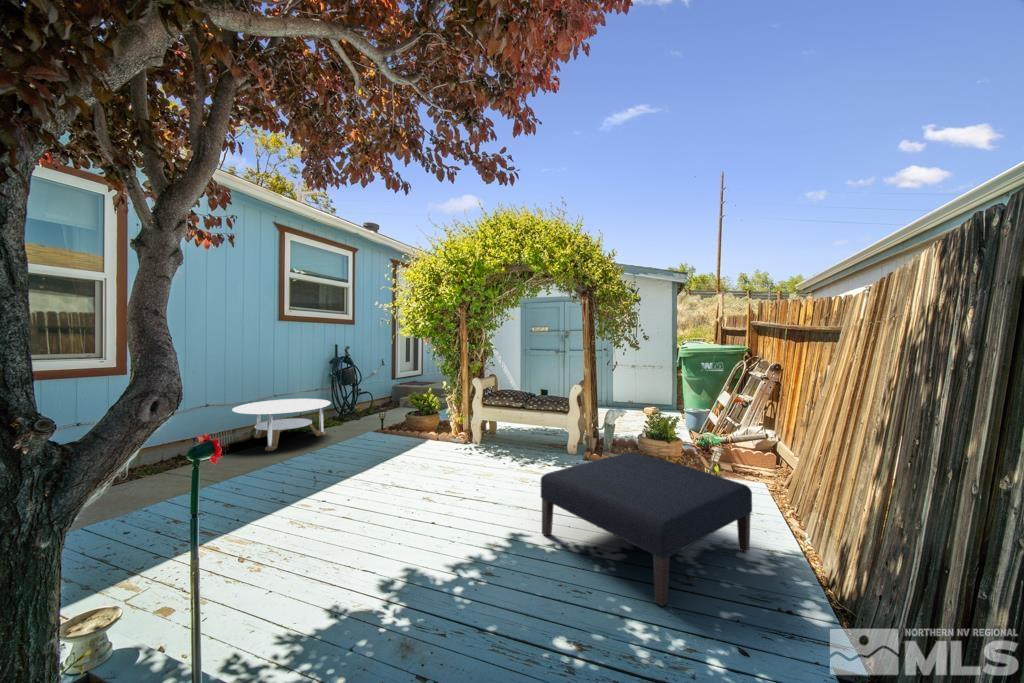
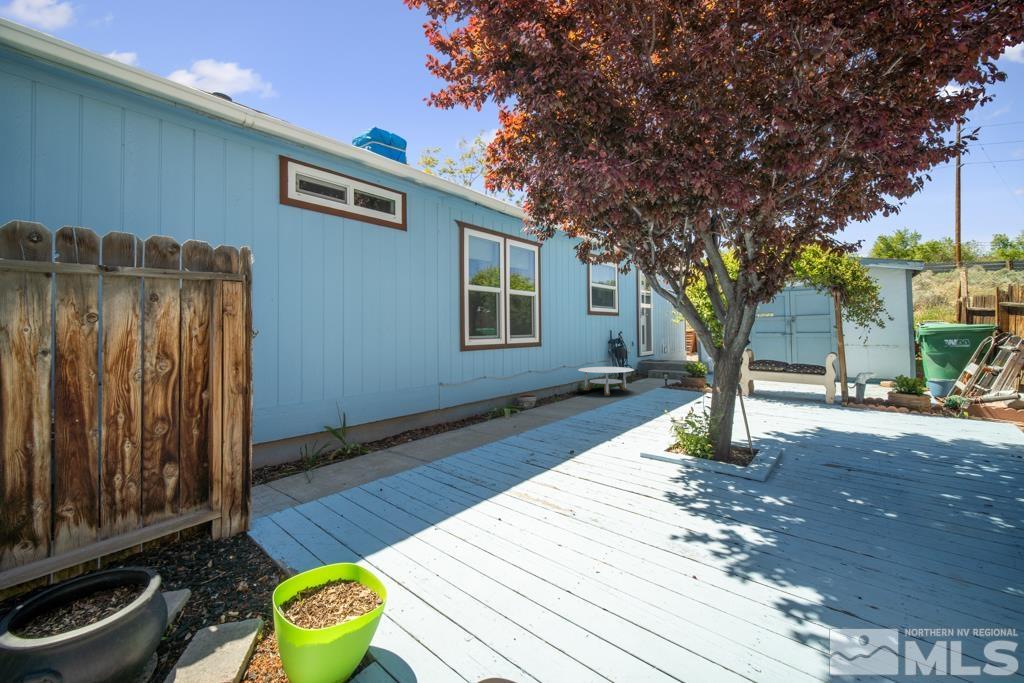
ottoman: present [541,453,752,606] -> none [838,392,994,452]

